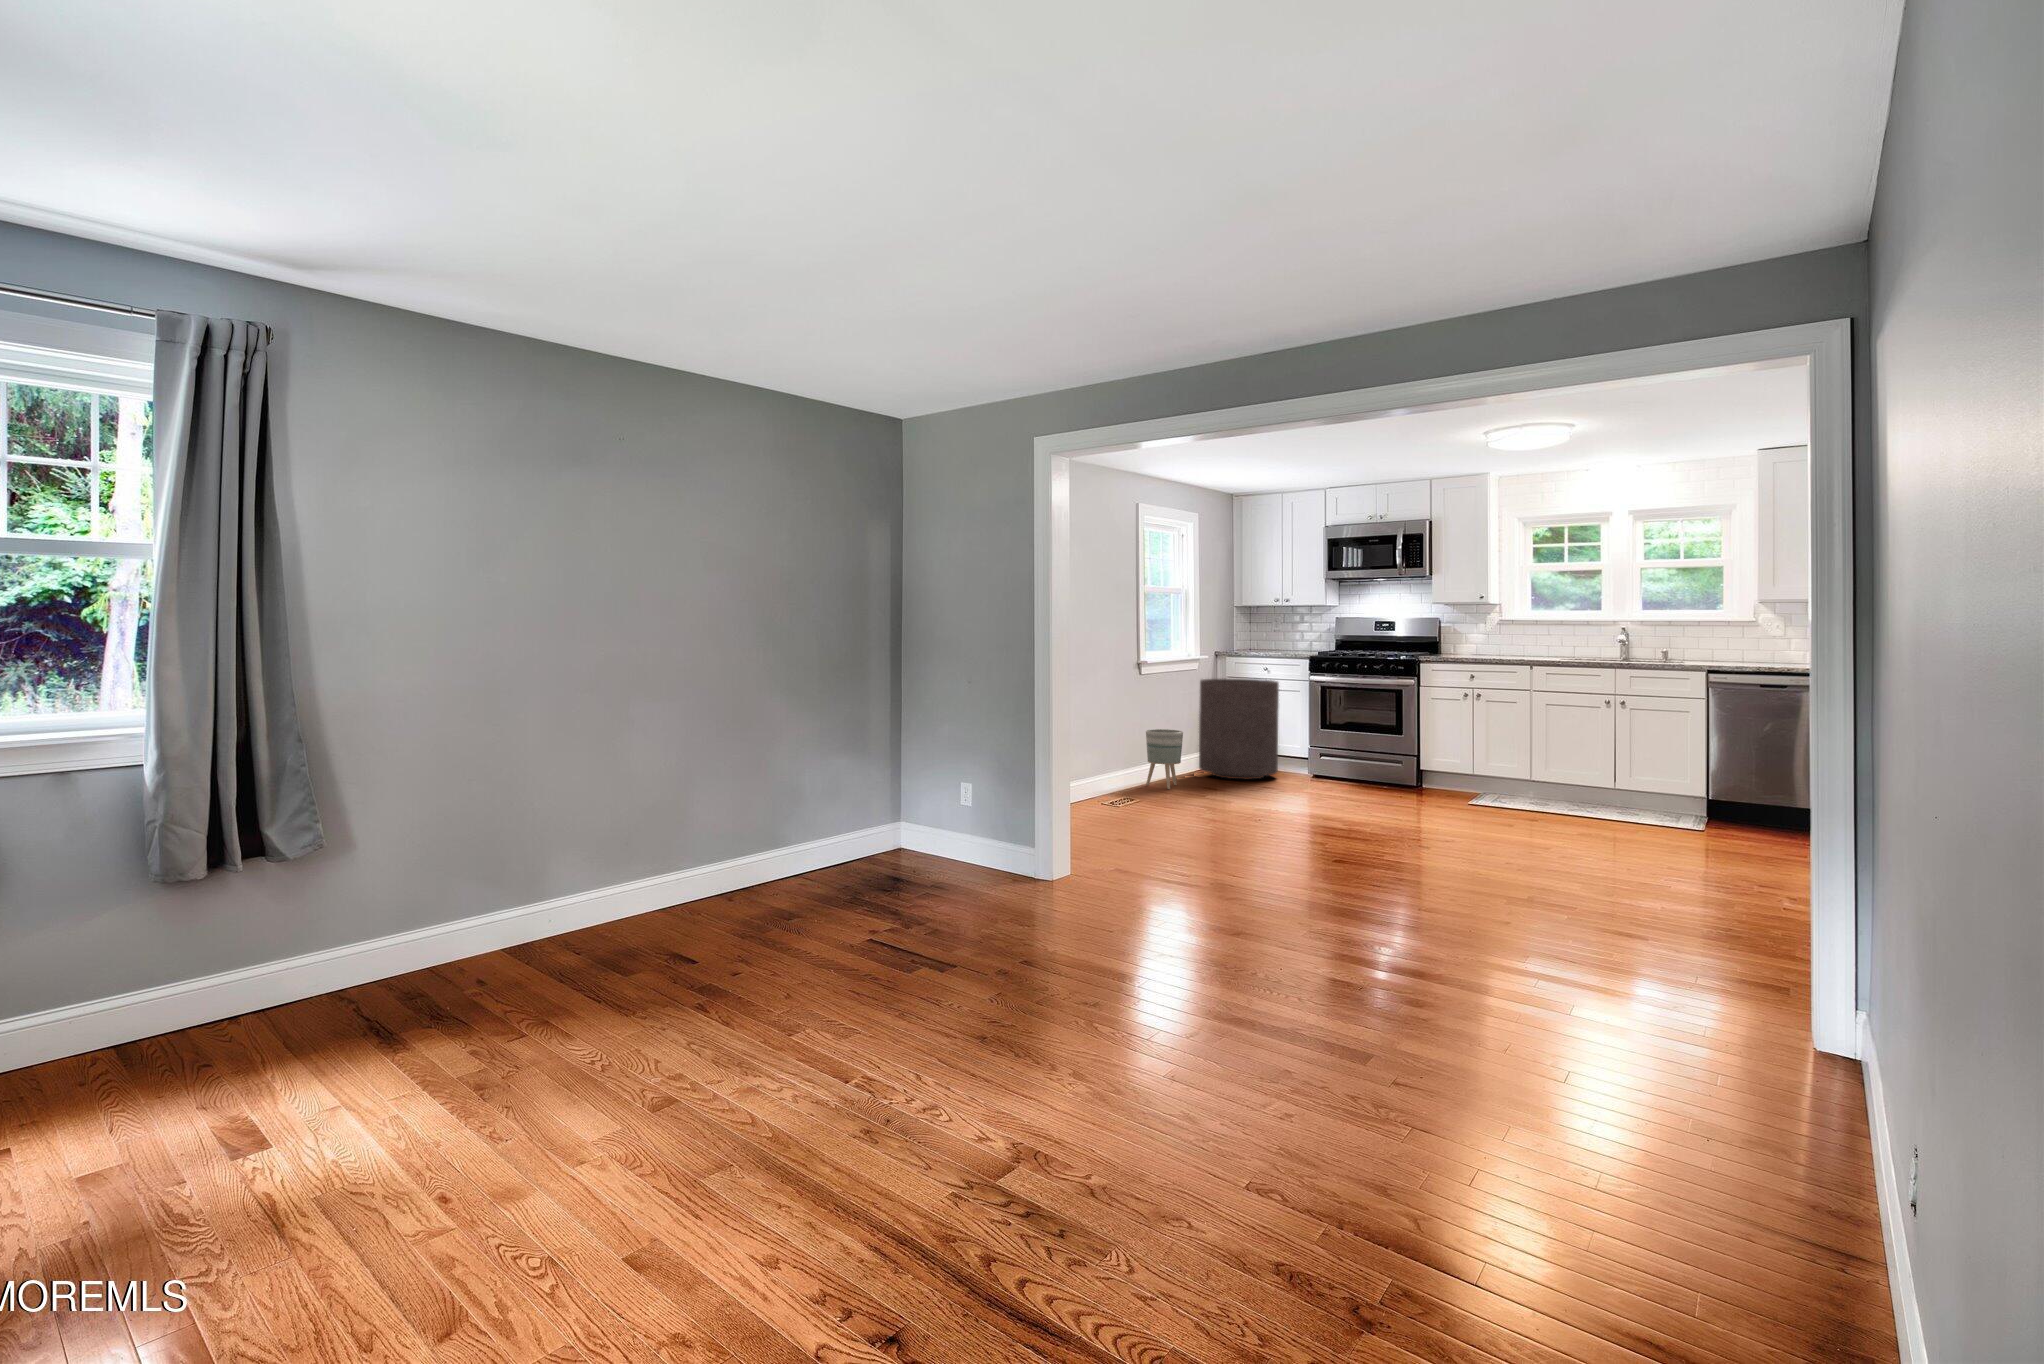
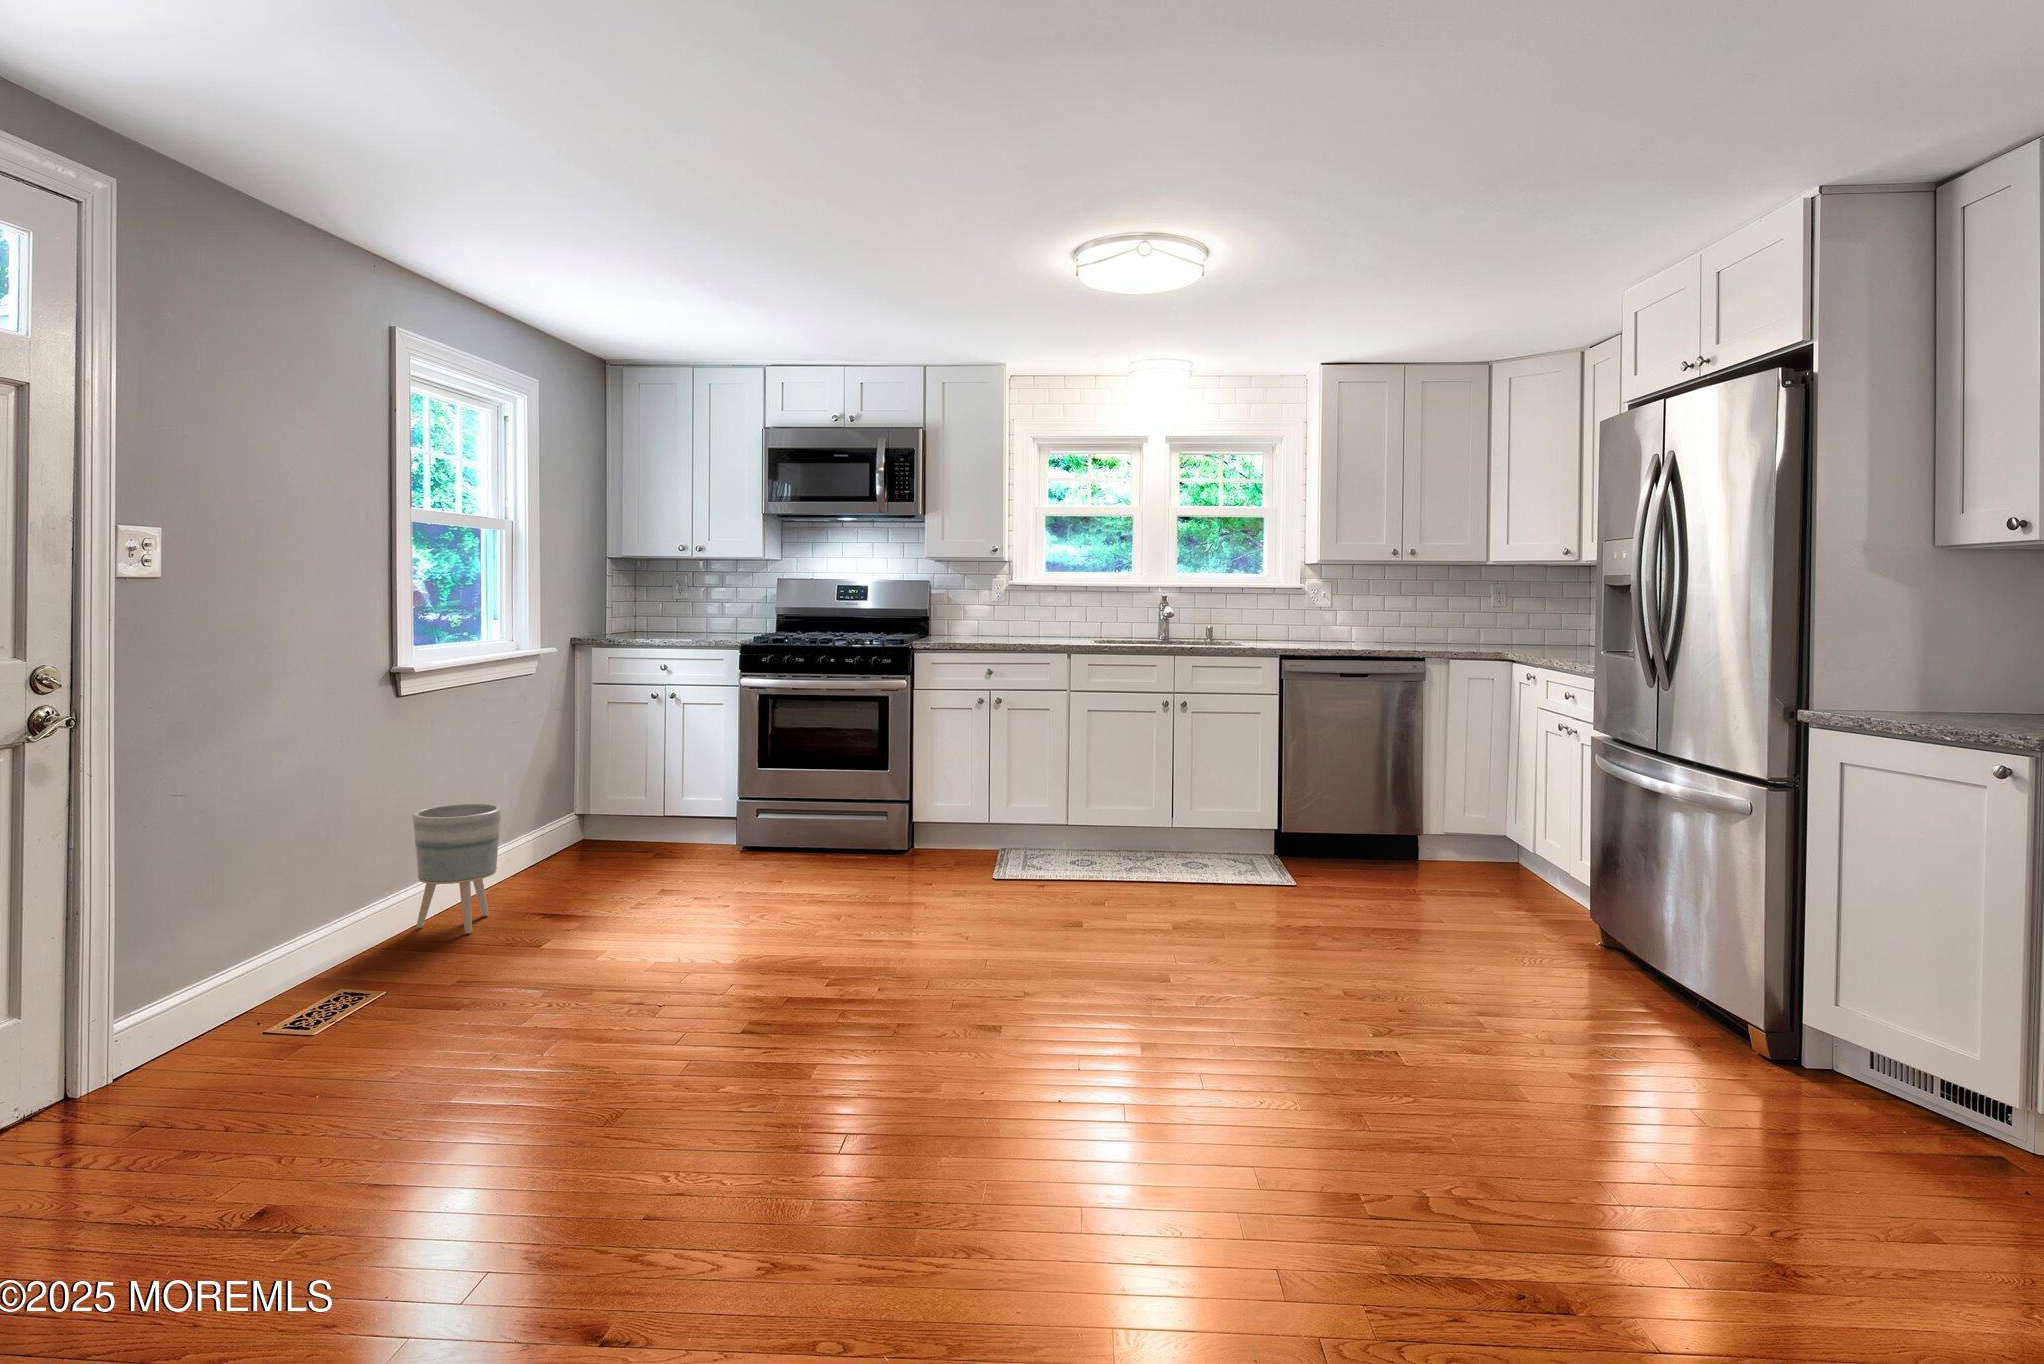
trash can: present [1199,679,1279,779] -> none [539,685,689,873]

